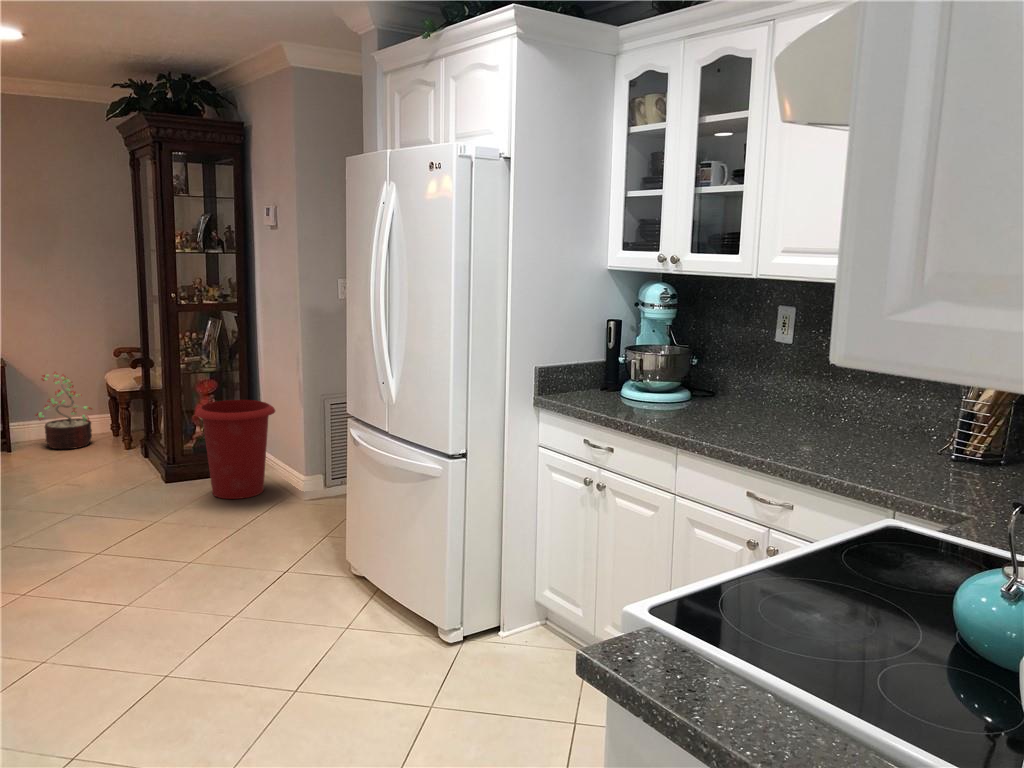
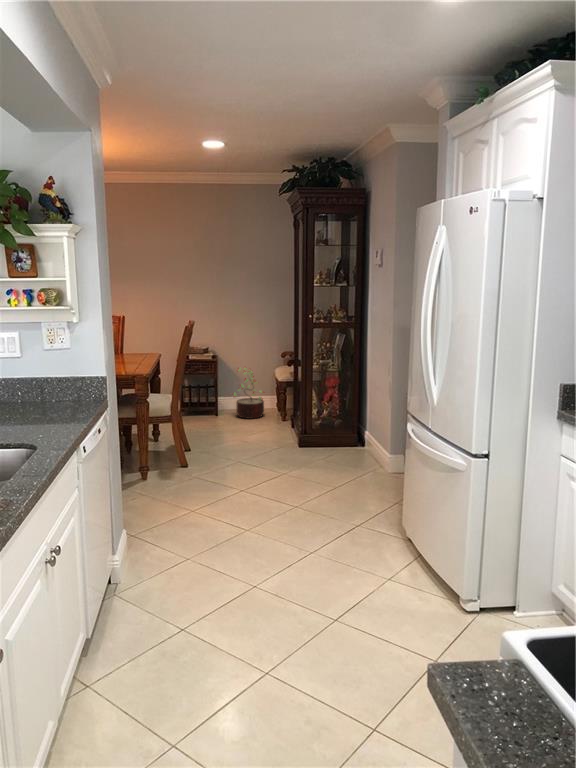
waste bin: present [195,400,275,499] -> none [318,394,375,467]

